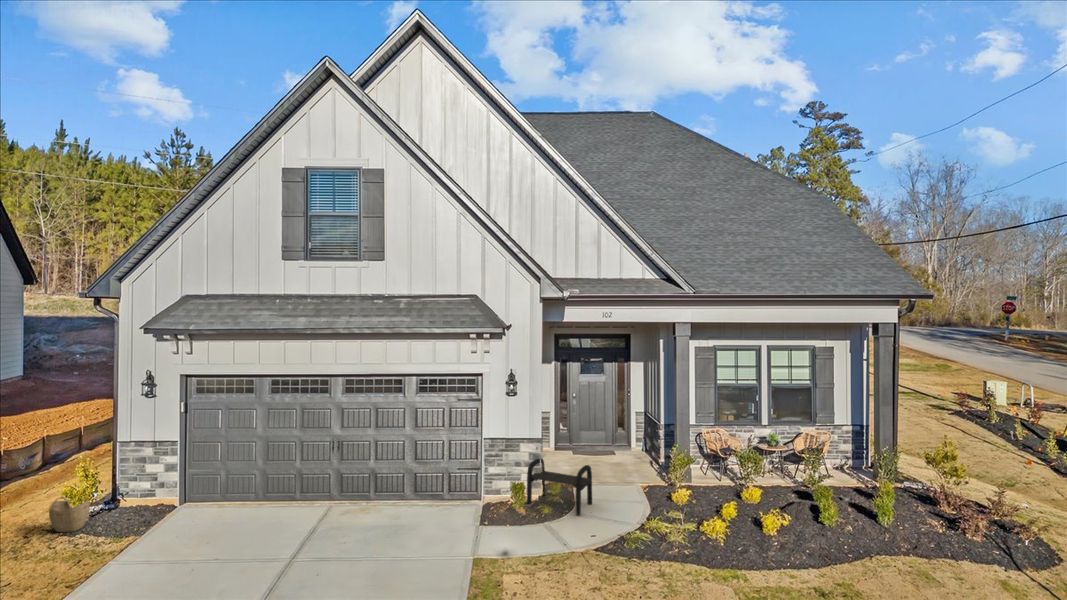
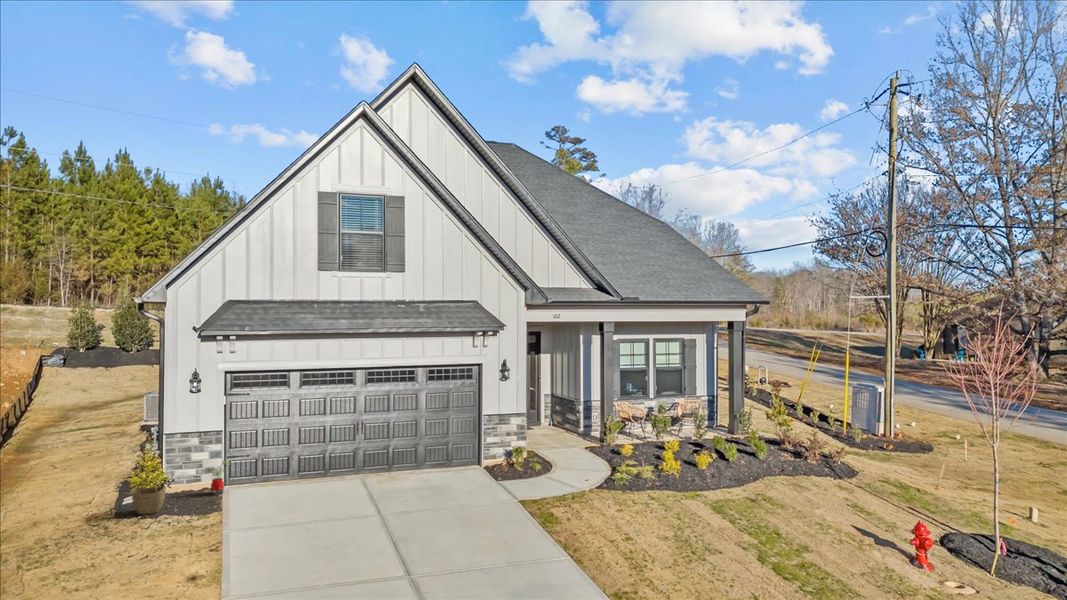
bench: present [527,458,592,516] -> none [517,427,562,464]
house plant: none [152,475,179,514] -> present [208,461,229,493]

